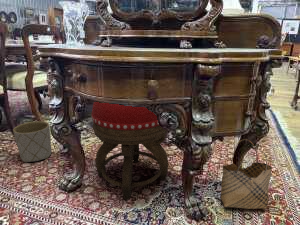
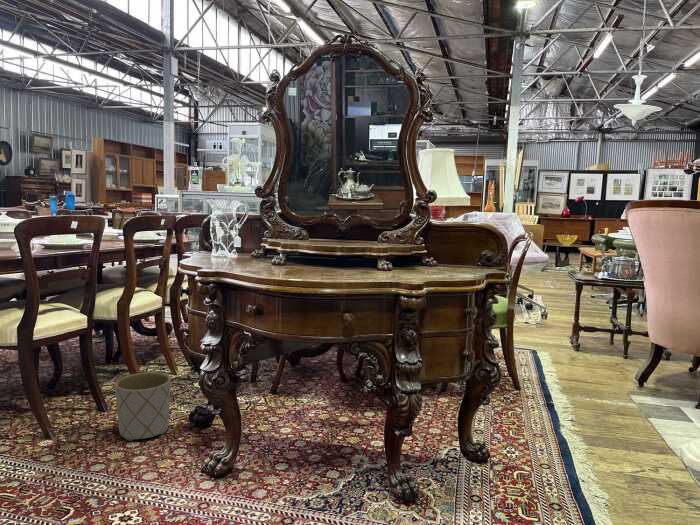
footstool: present [92,102,168,200] -> none [253,320,365,485]
woven basket: present [220,139,272,209] -> none [439,389,505,488]

